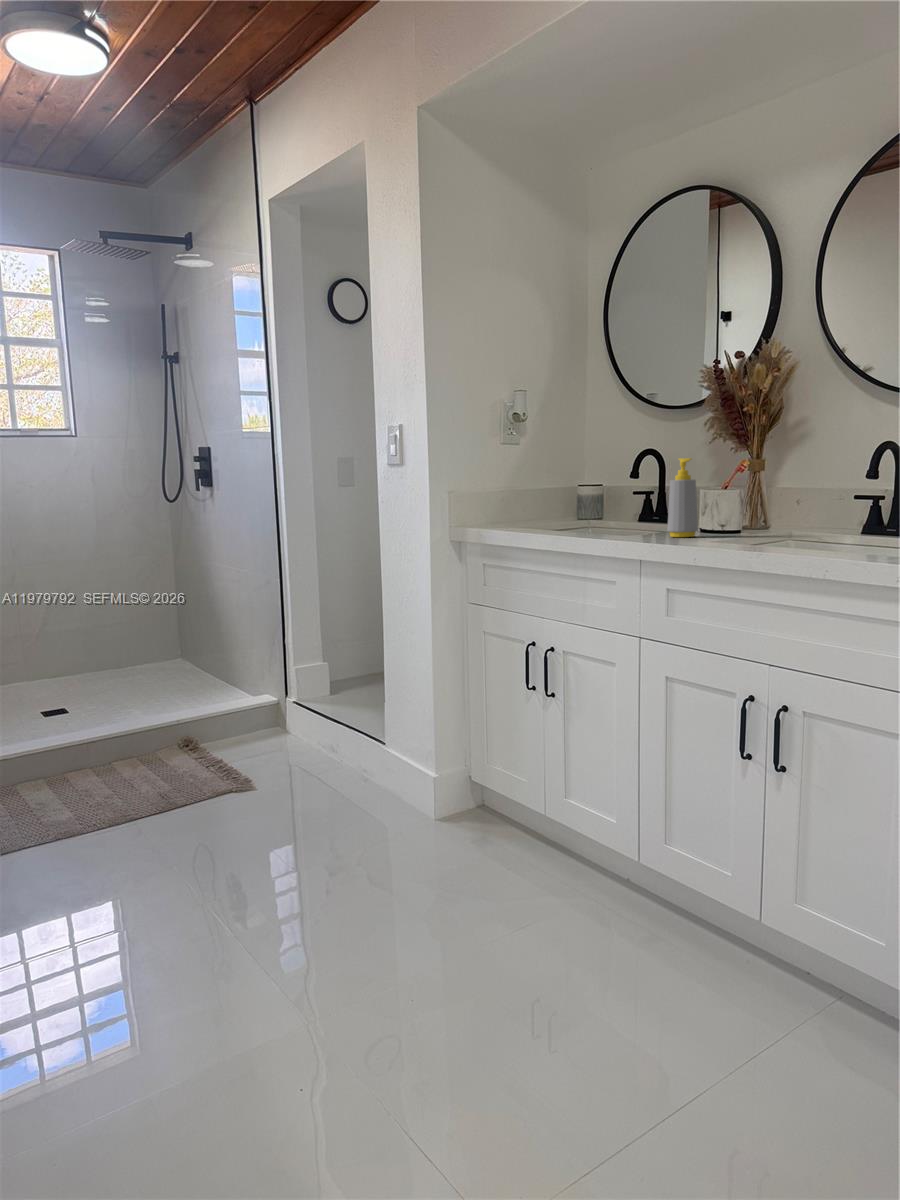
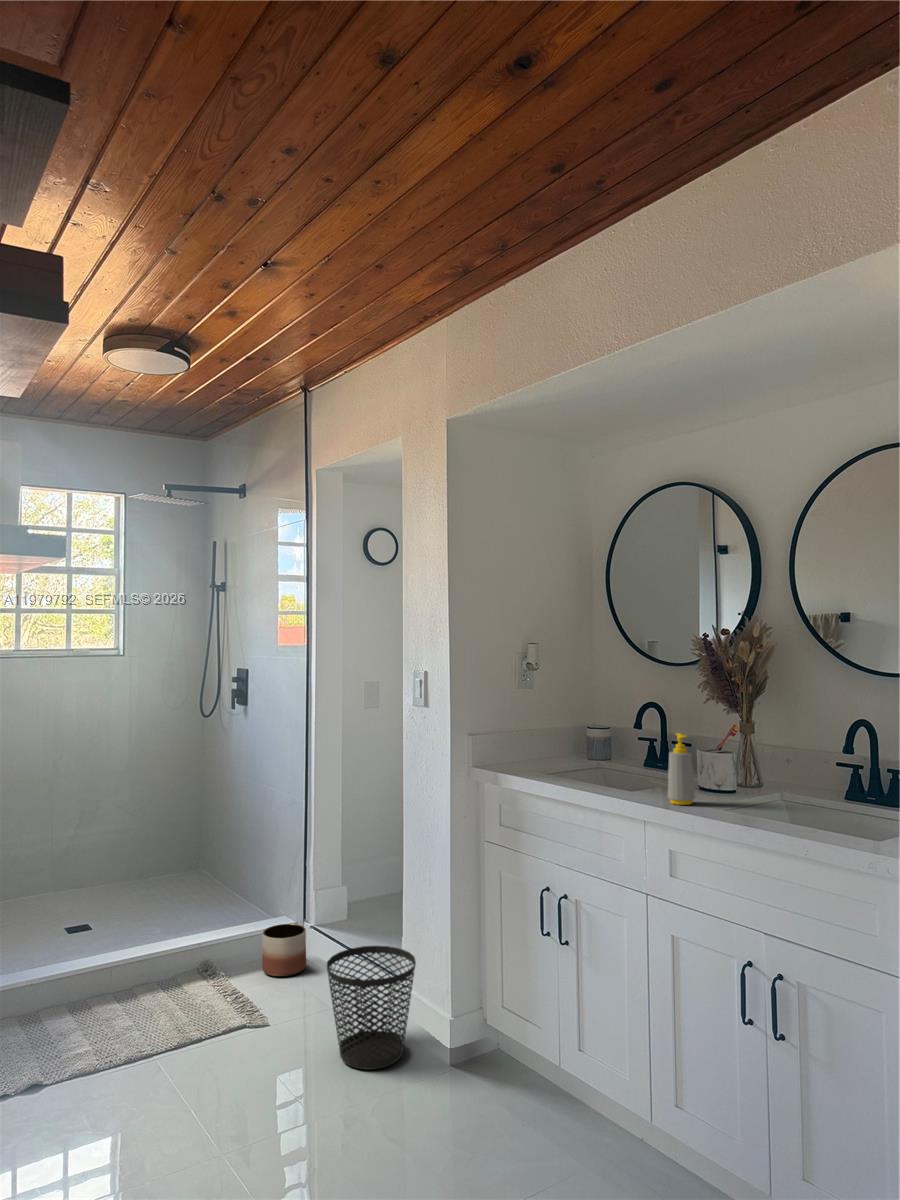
planter: none [245,708,291,757] -> present [262,924,306,977]
wastebasket: none [305,717,398,833] -> present [327,946,416,1070]

